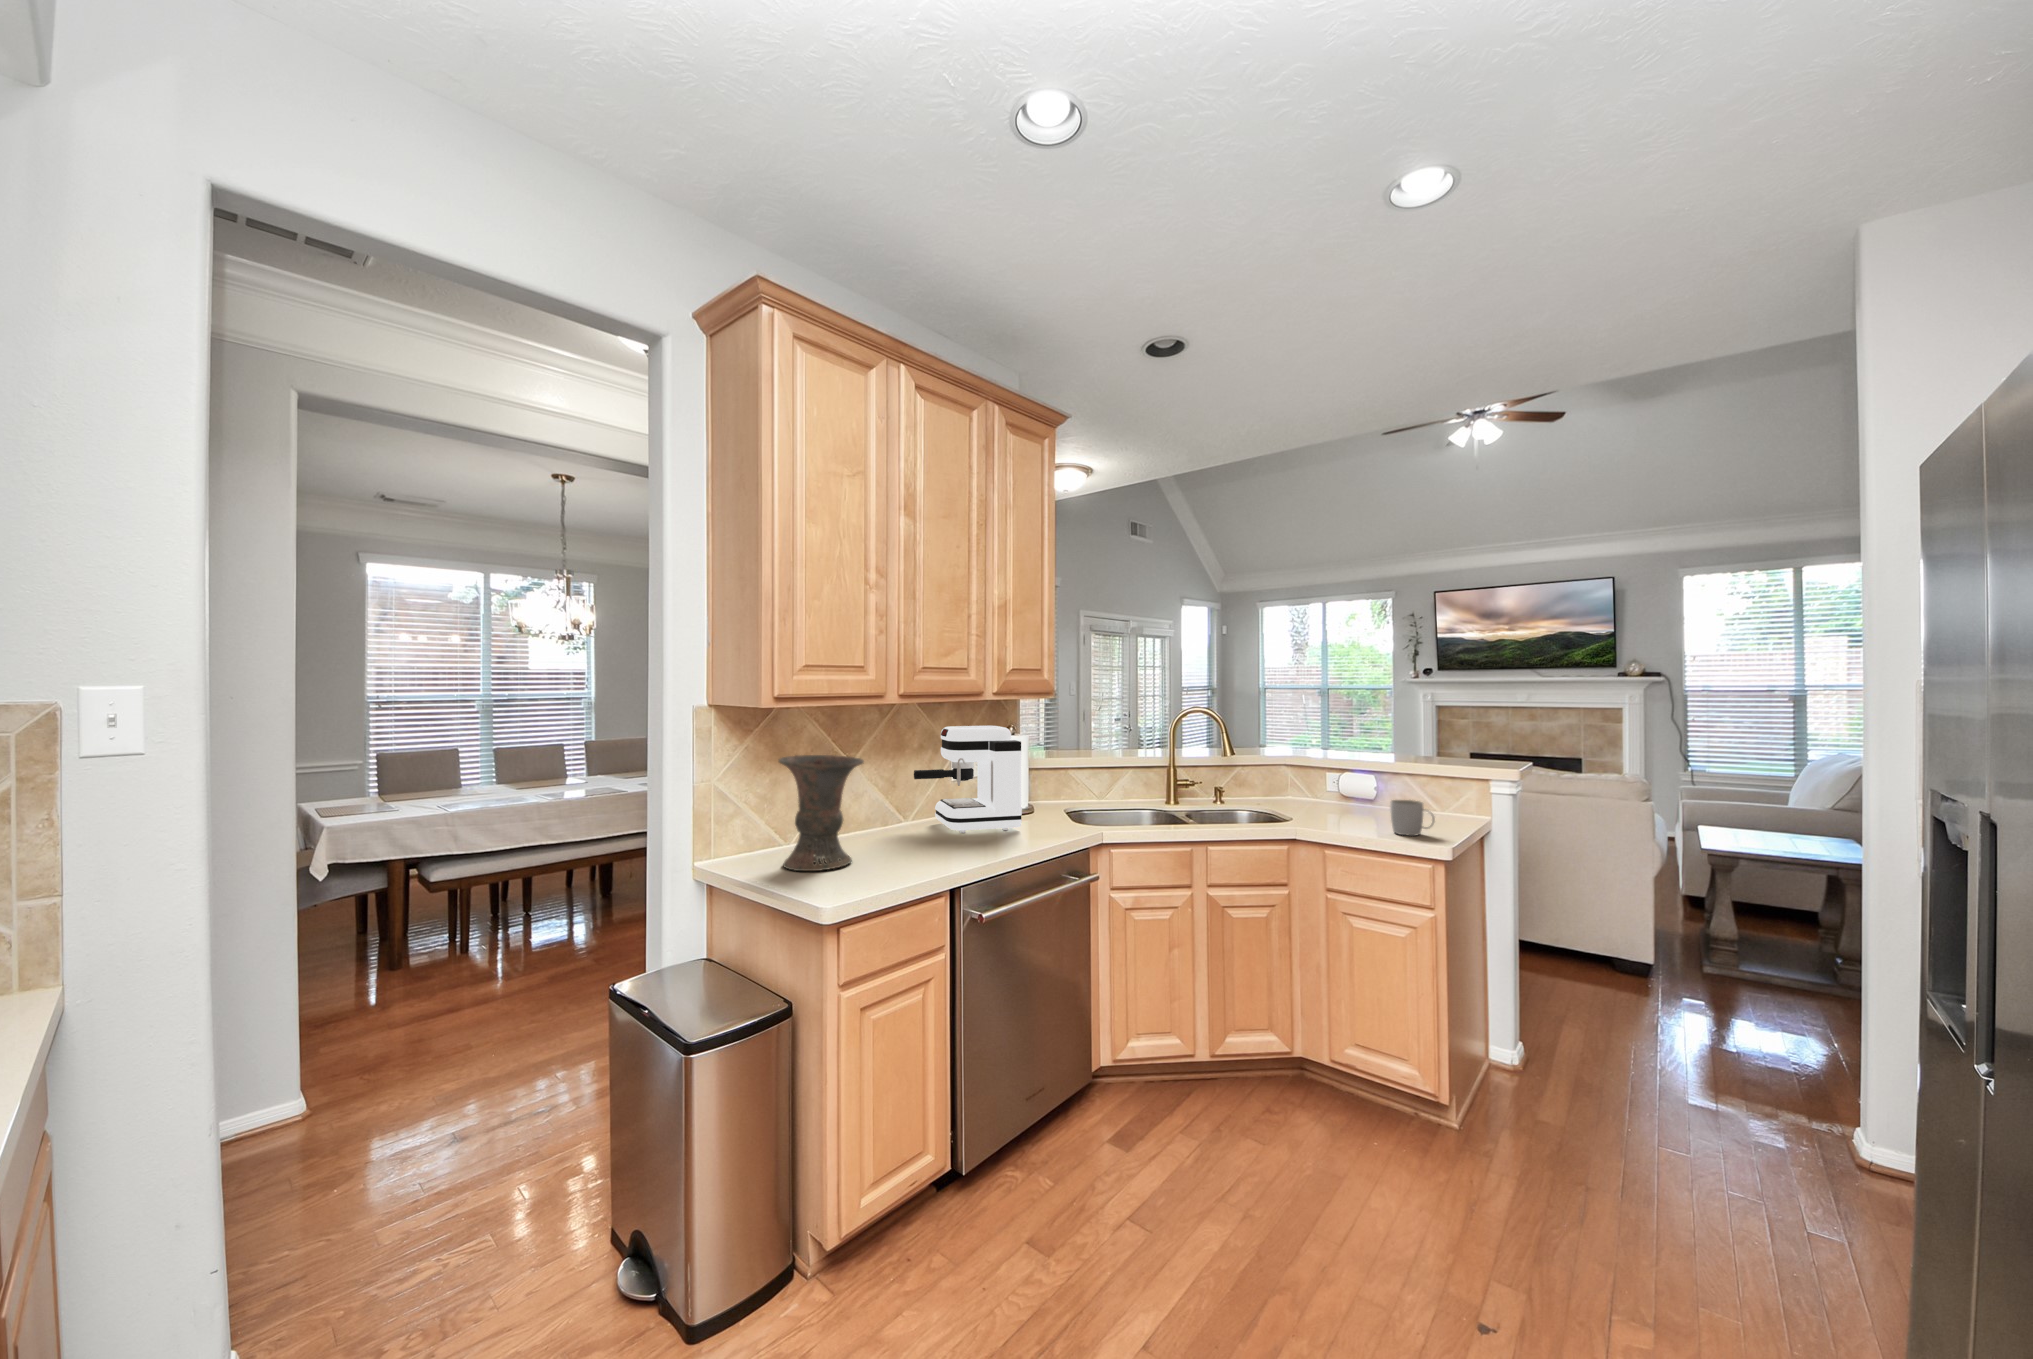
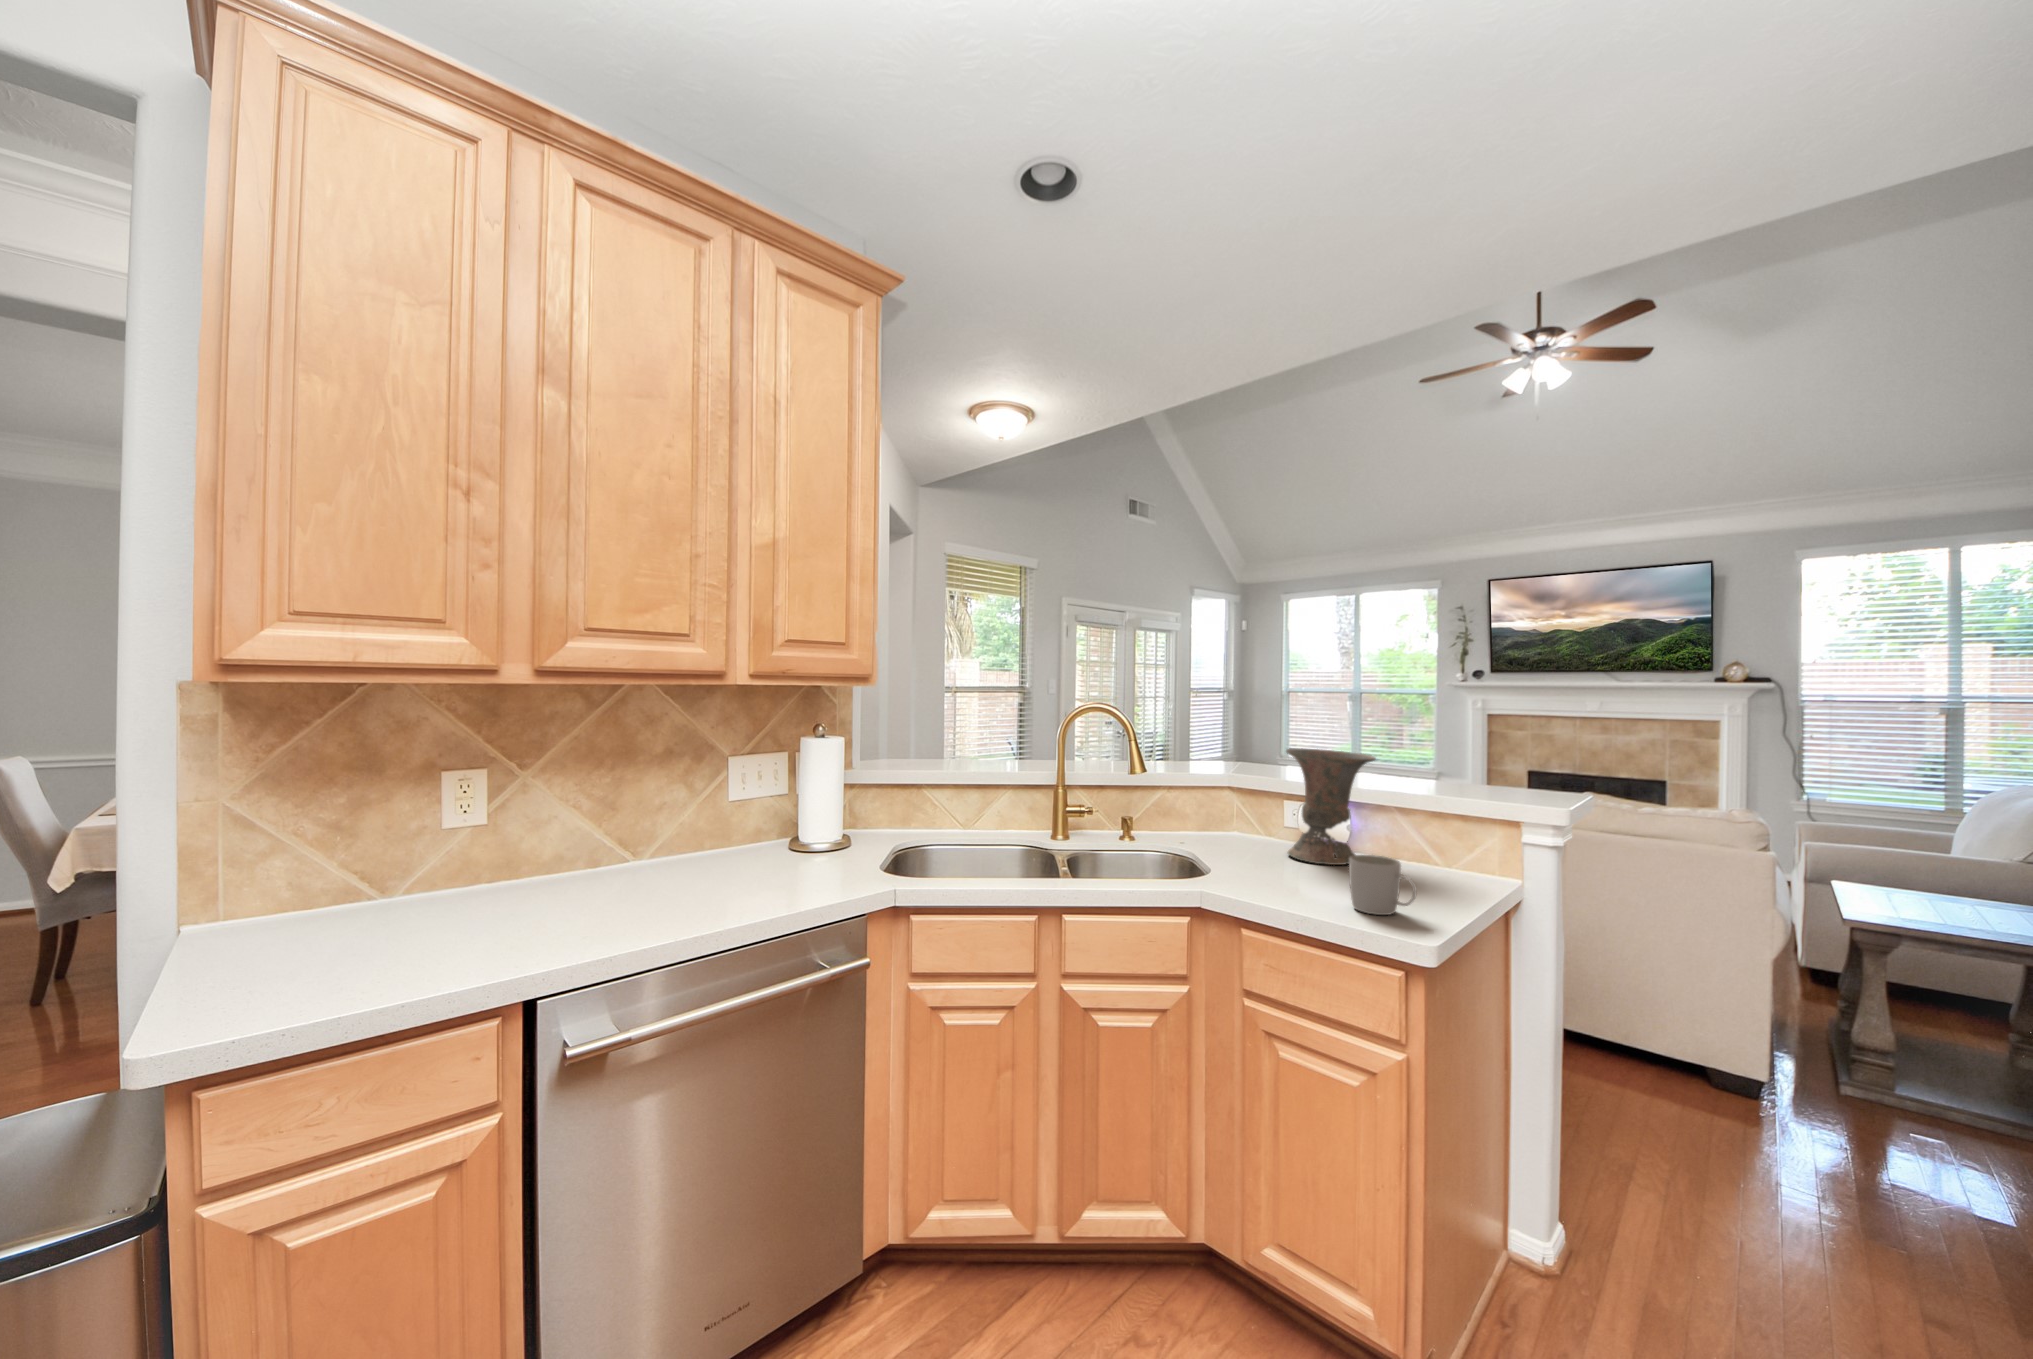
coffee maker: present [914,726,1022,833] -> none [649,725,795,882]
vase: present [779,755,864,871] -> present [1286,748,1376,865]

